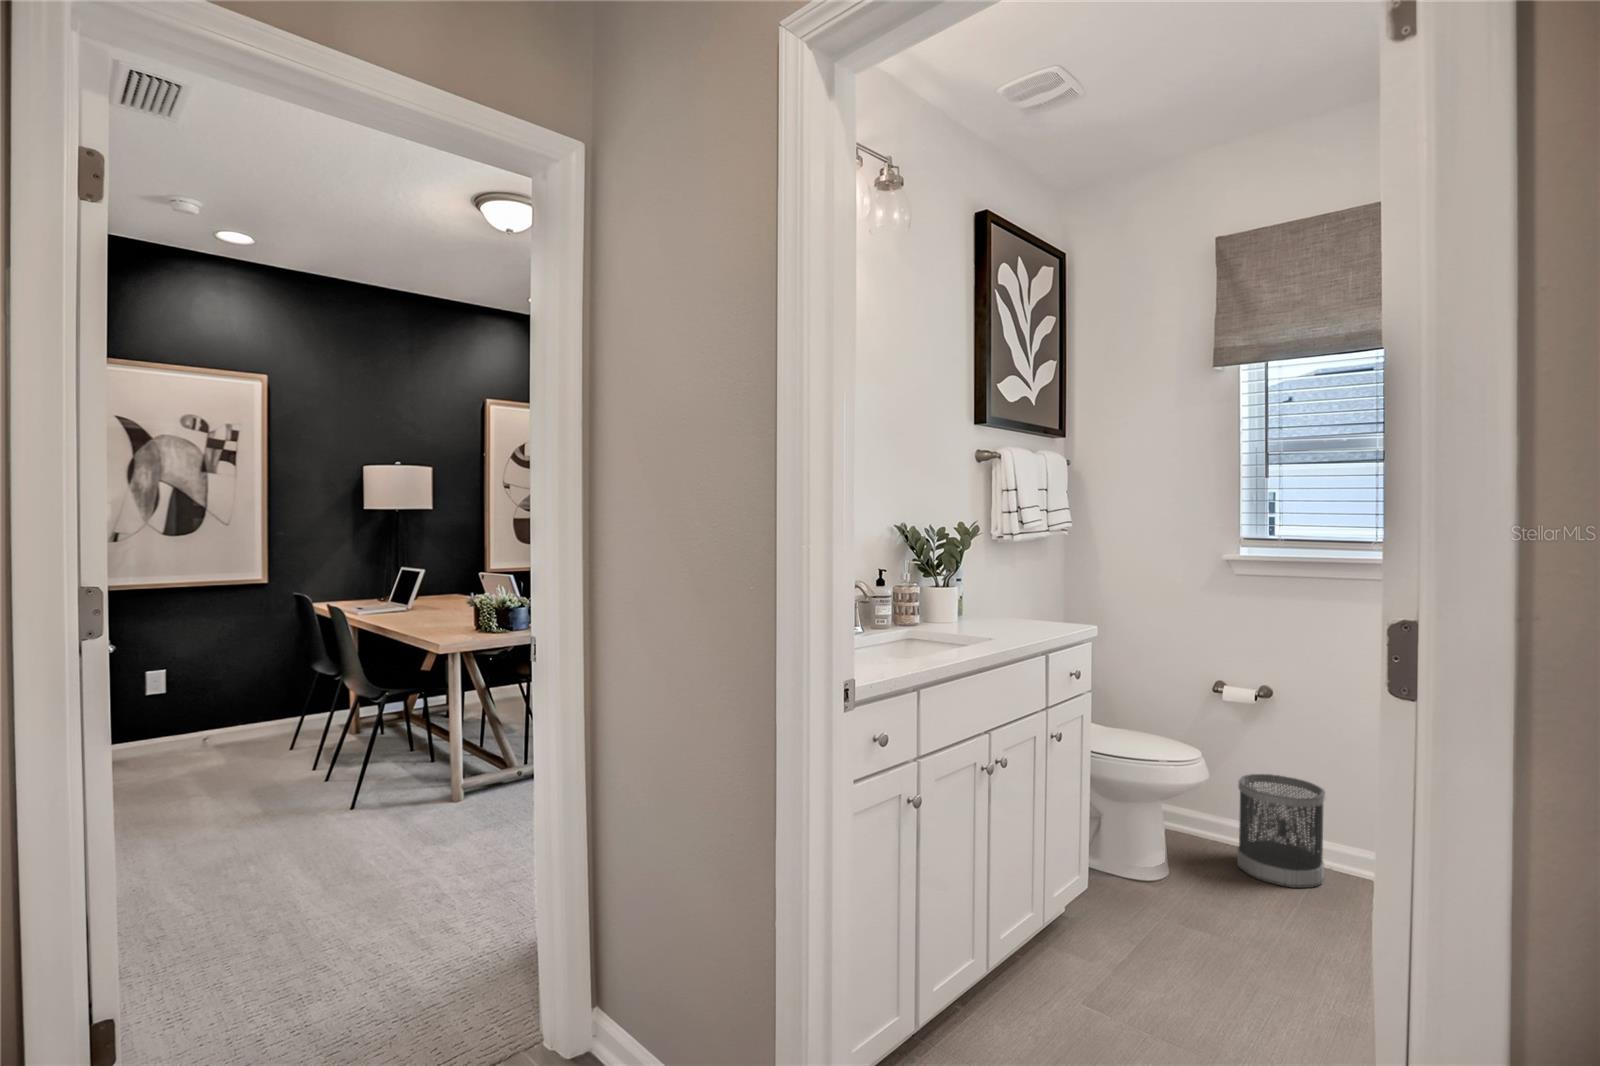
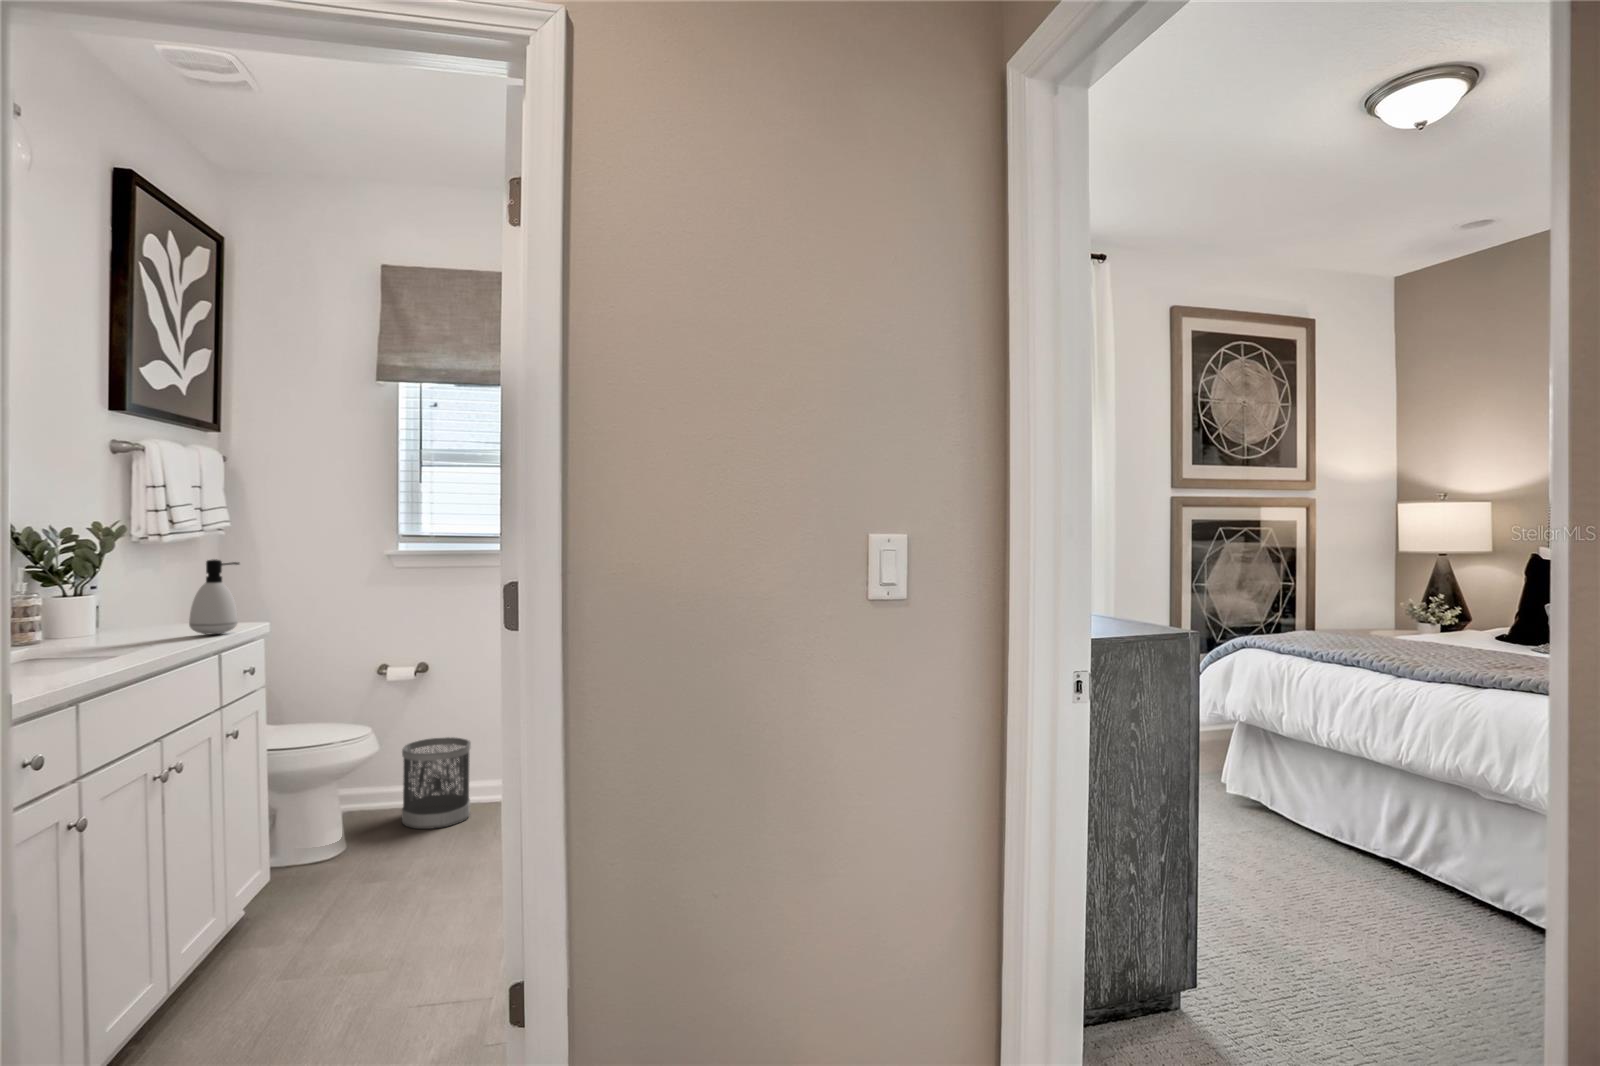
soap dispenser: none [1025,558,1068,632] -> present [189,559,239,634]

